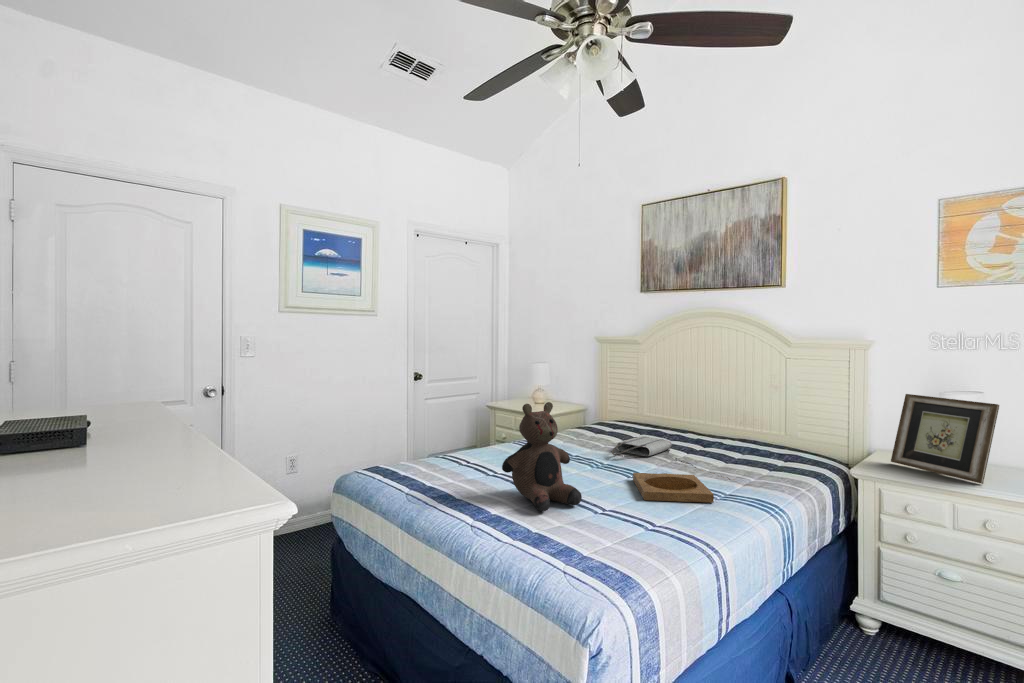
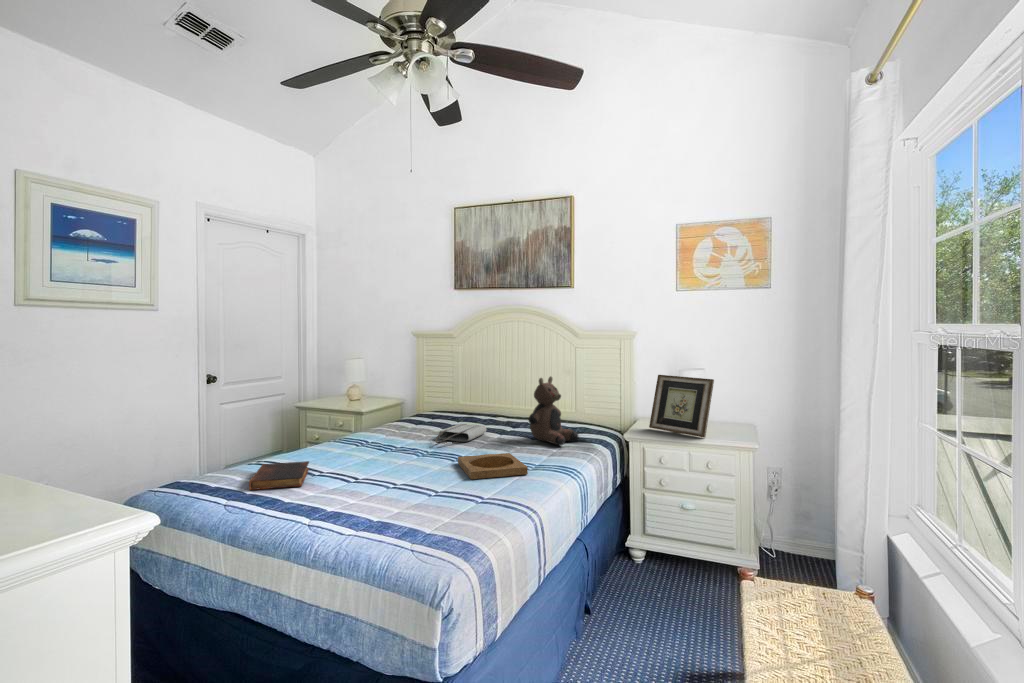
teddy bear: present [502,402,582,512] -> present [528,377,578,445]
book: none [428,459,484,485] -> present [249,461,309,490]

